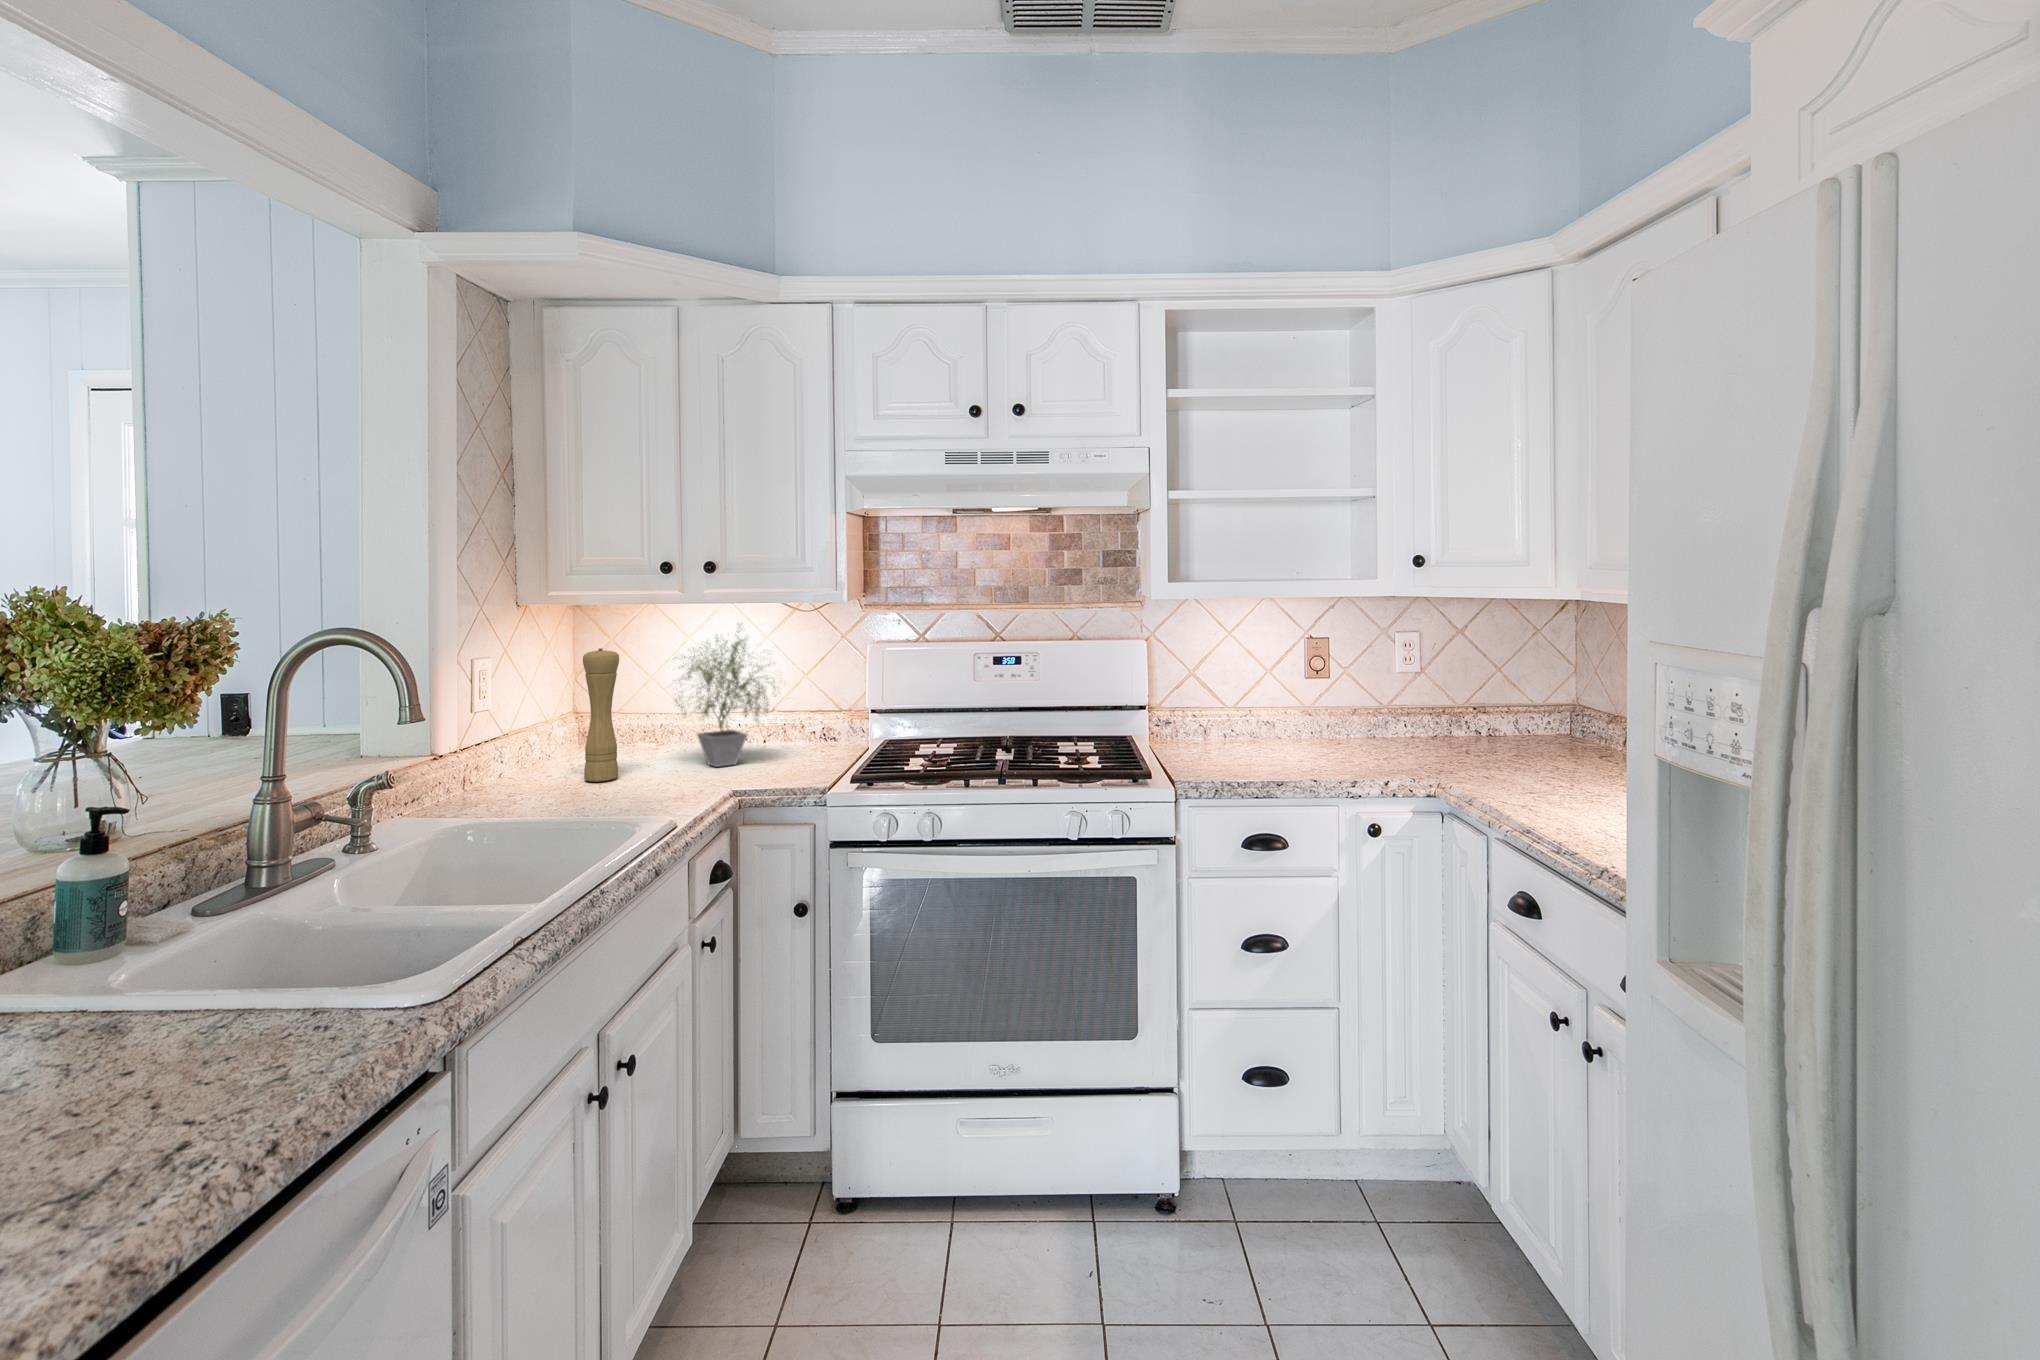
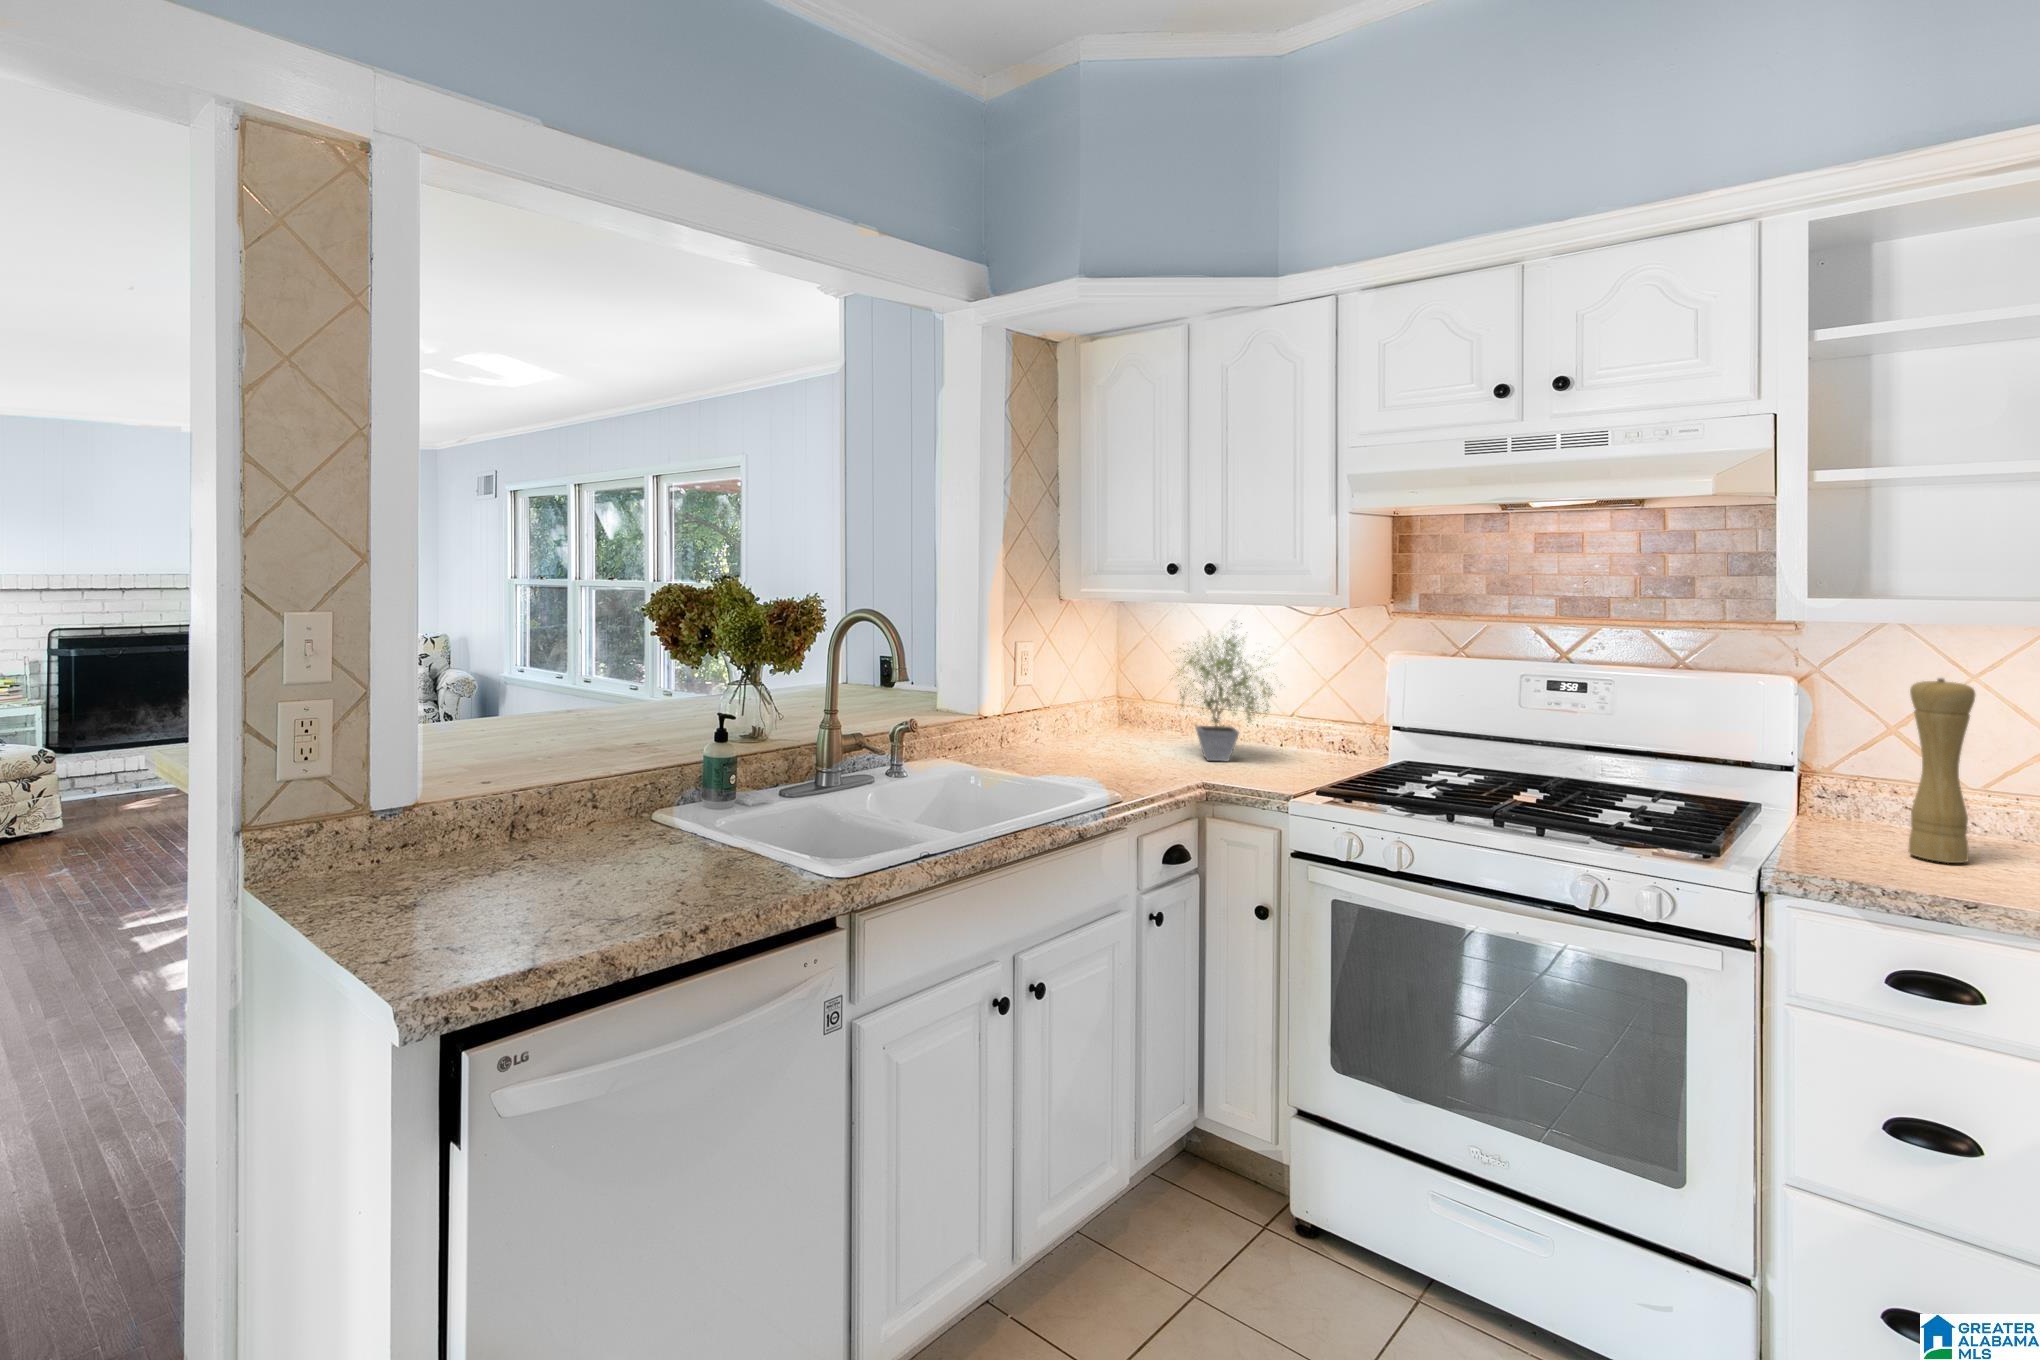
pepper mill: present [583,648,619,782] -> present [1909,678,1975,863]

